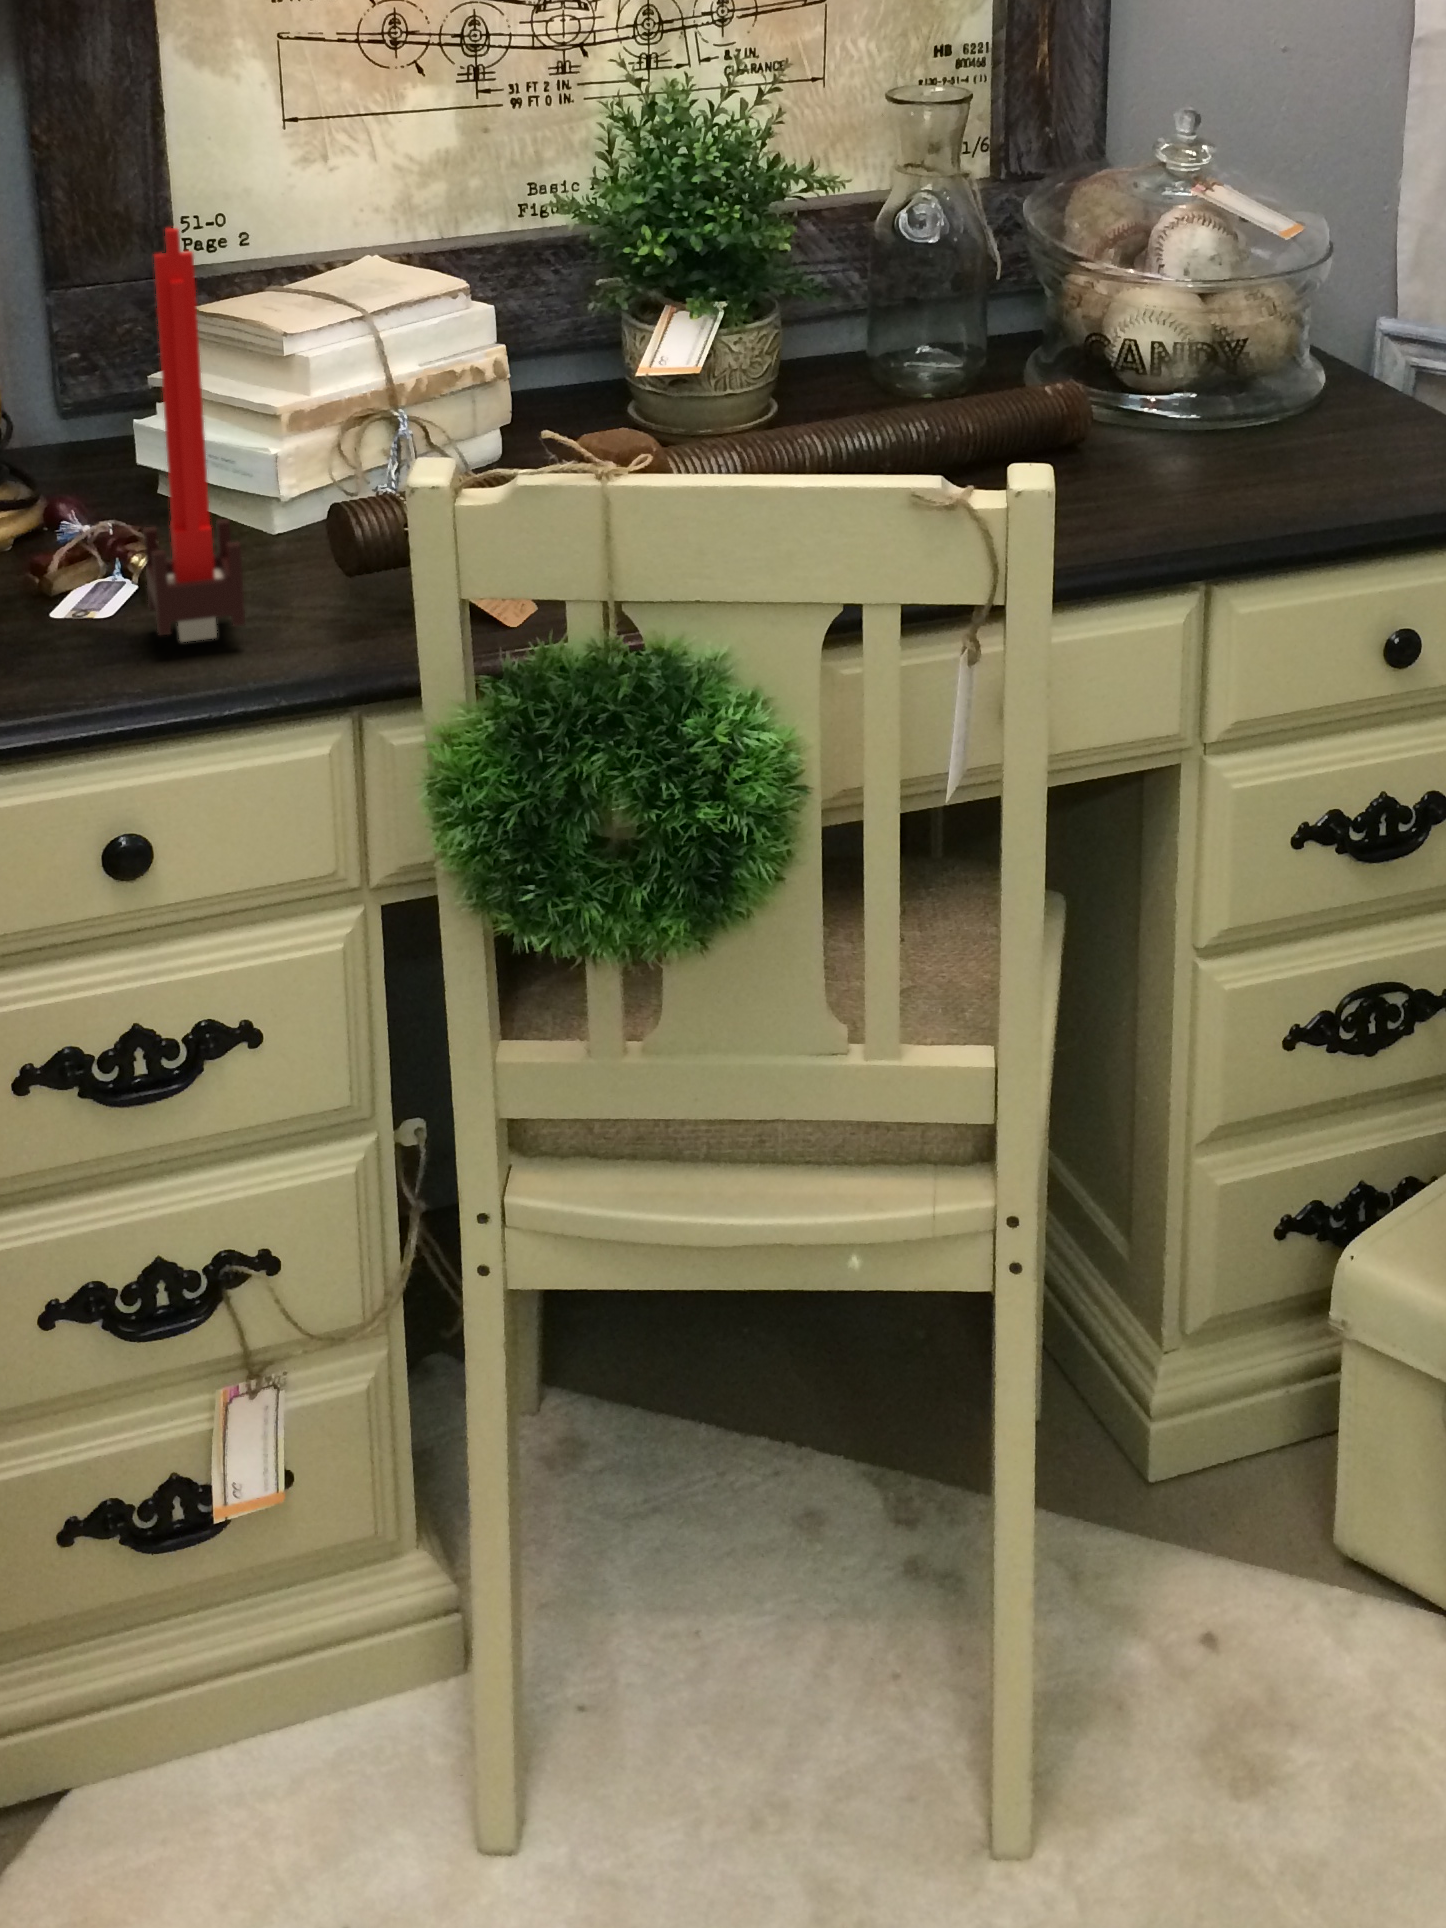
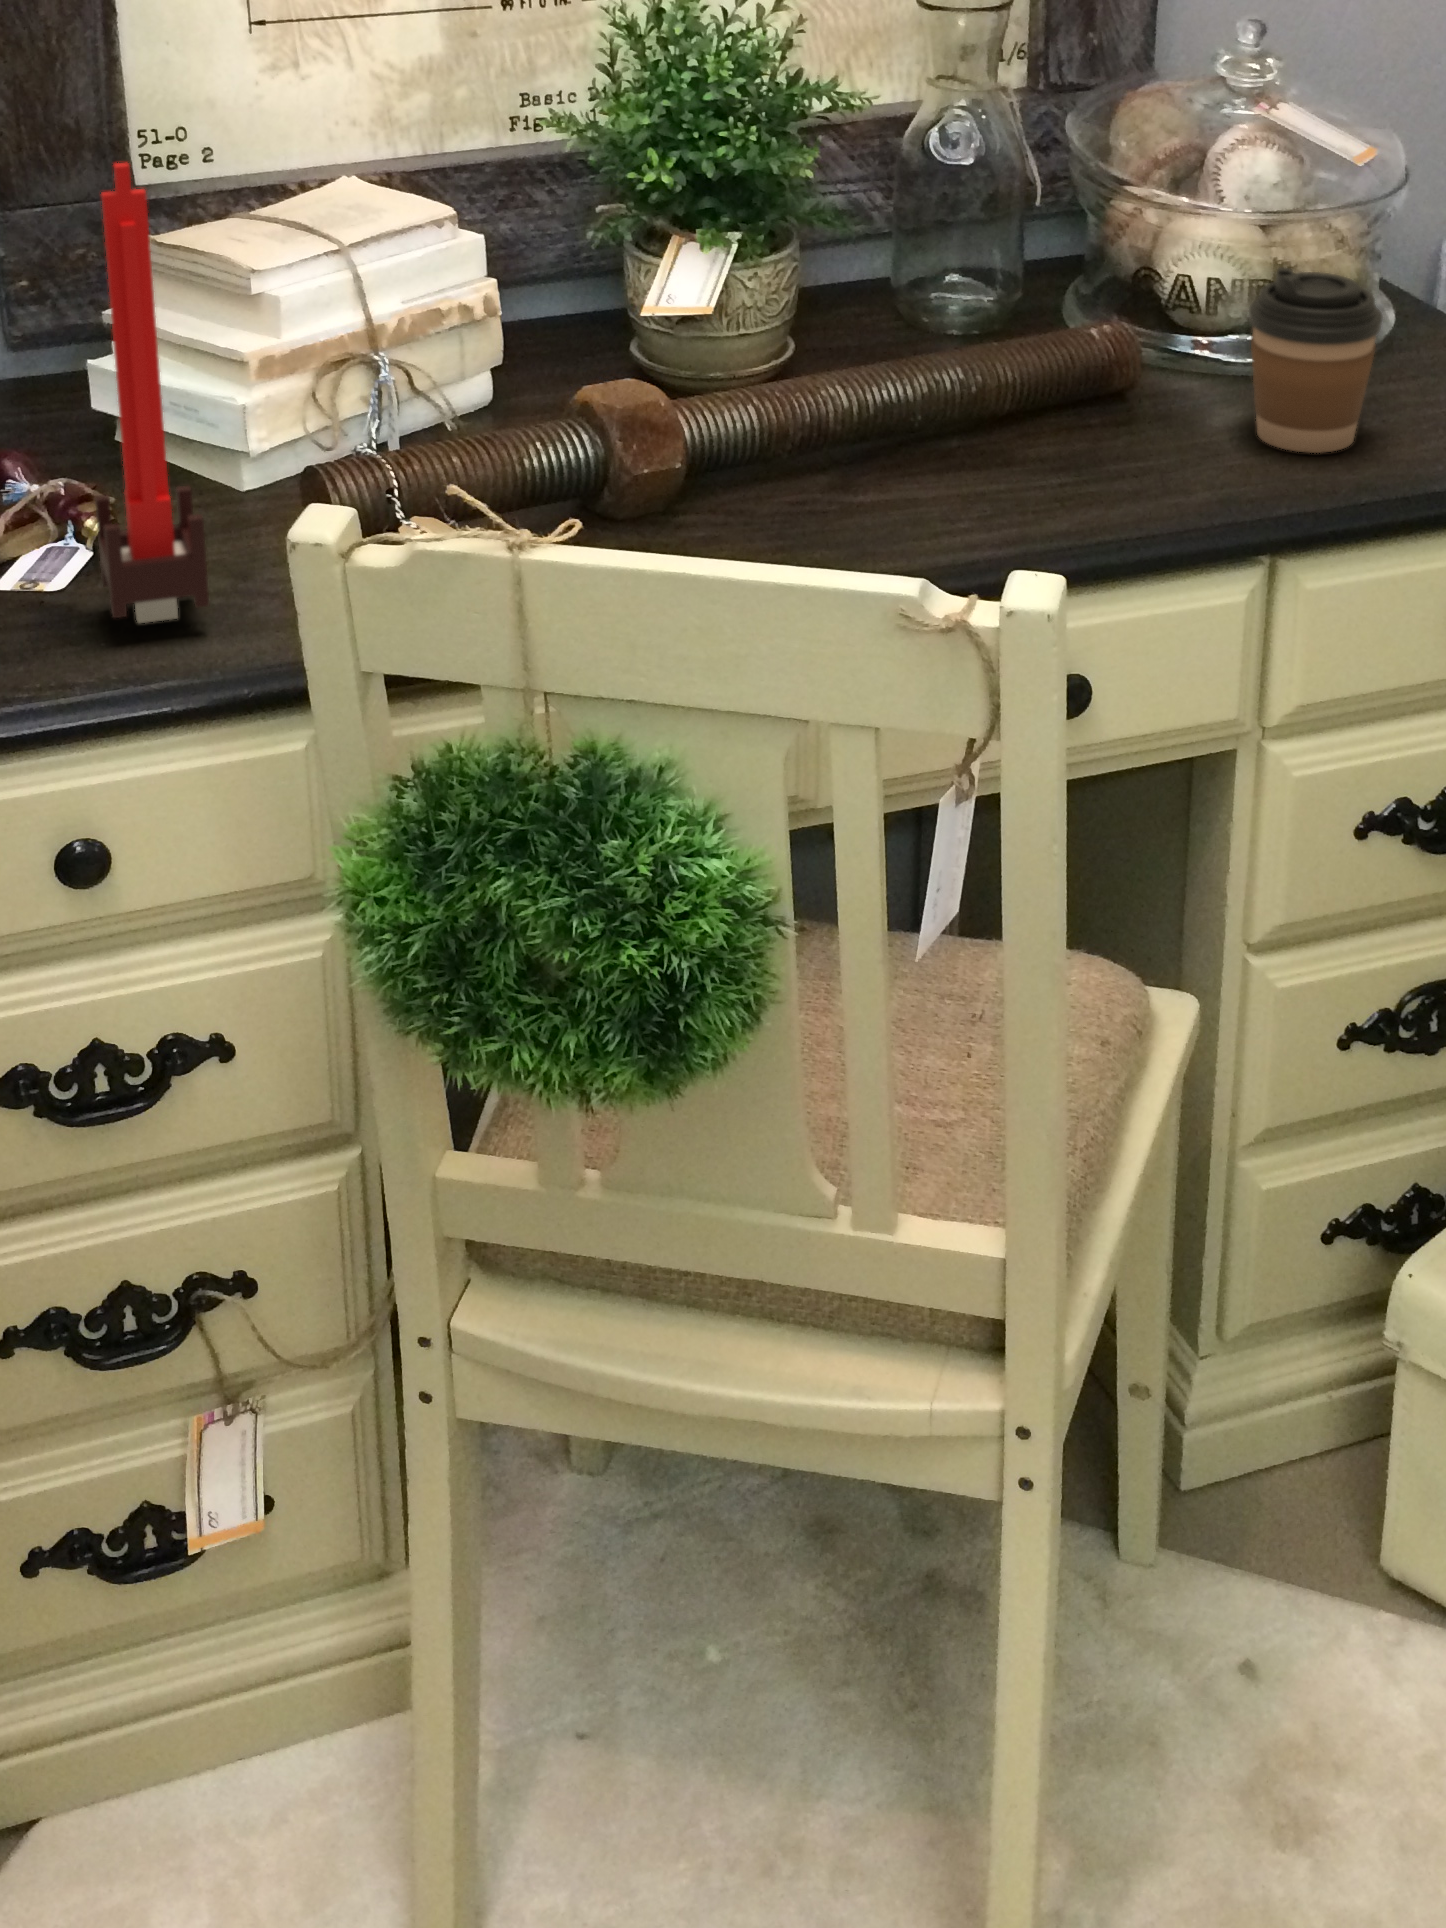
coffee cup: none [1184,327,1303,494] -> present [1249,267,1382,453]

